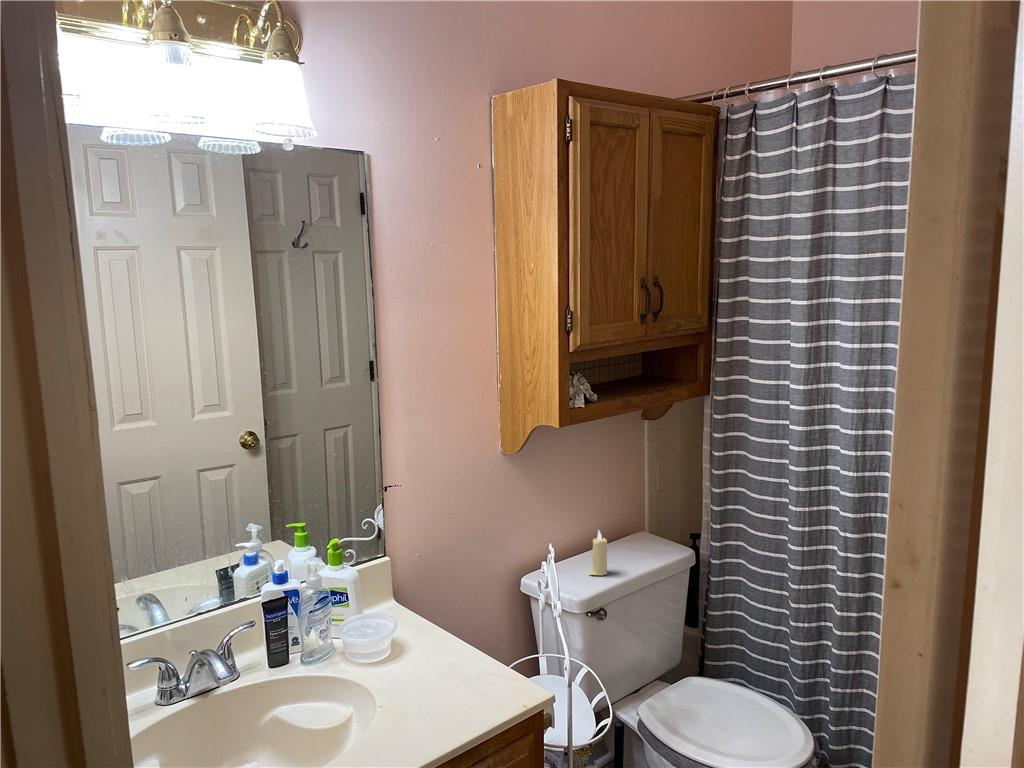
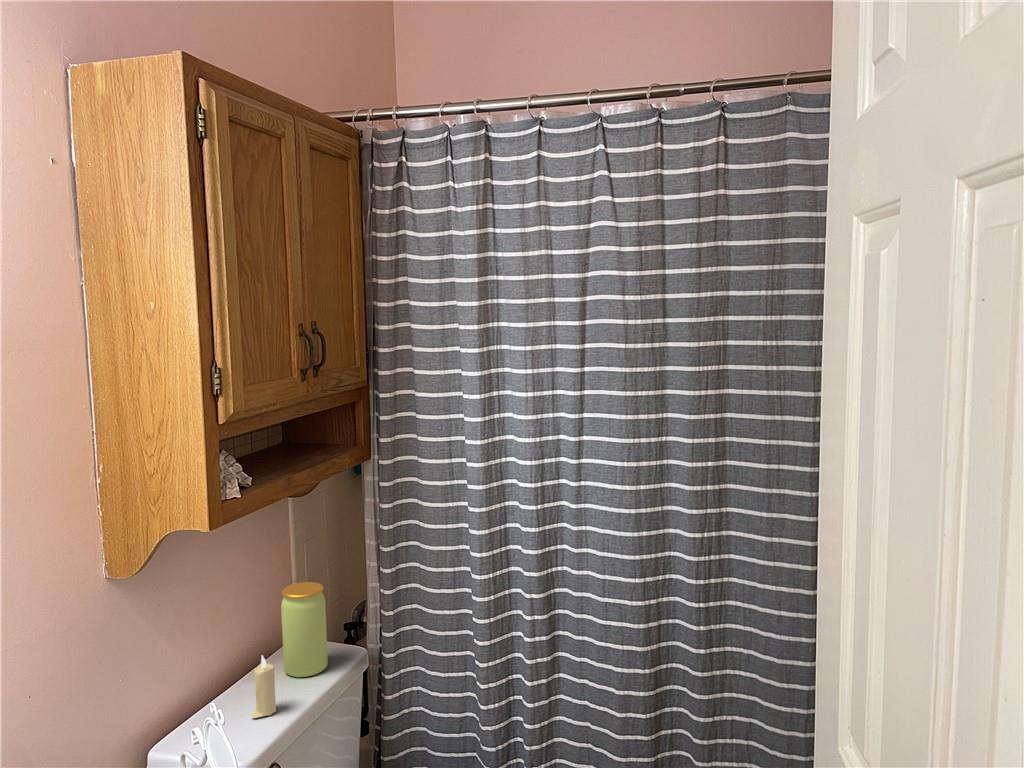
jar: none [622,485,656,558] -> present [281,582,328,677]

